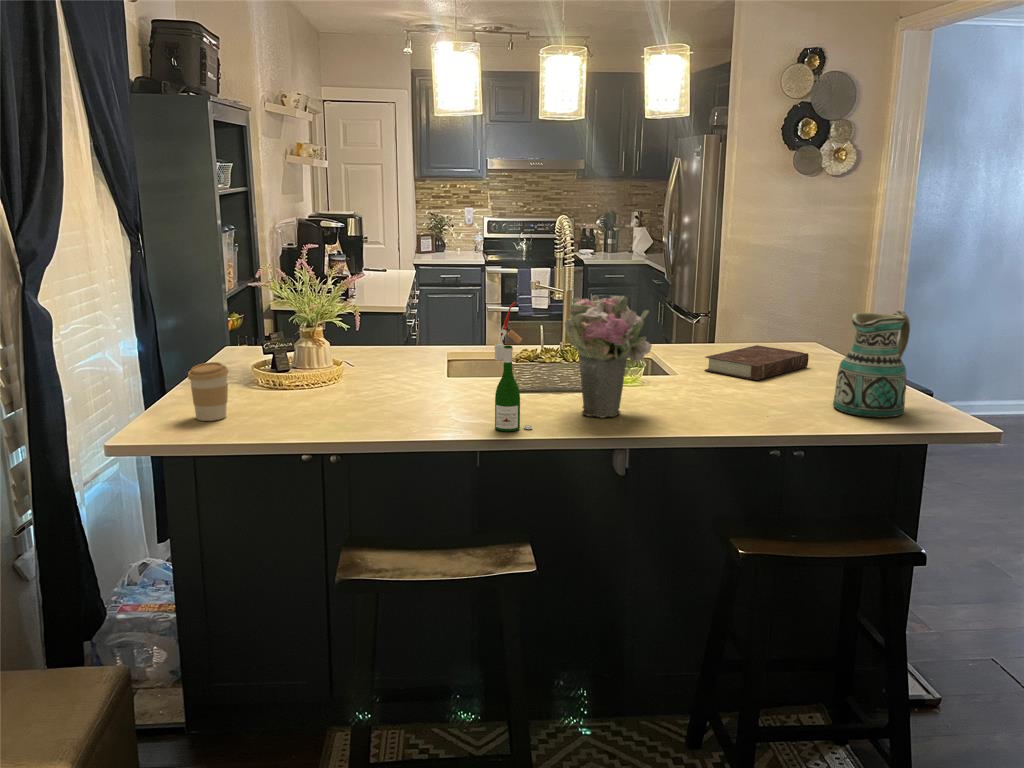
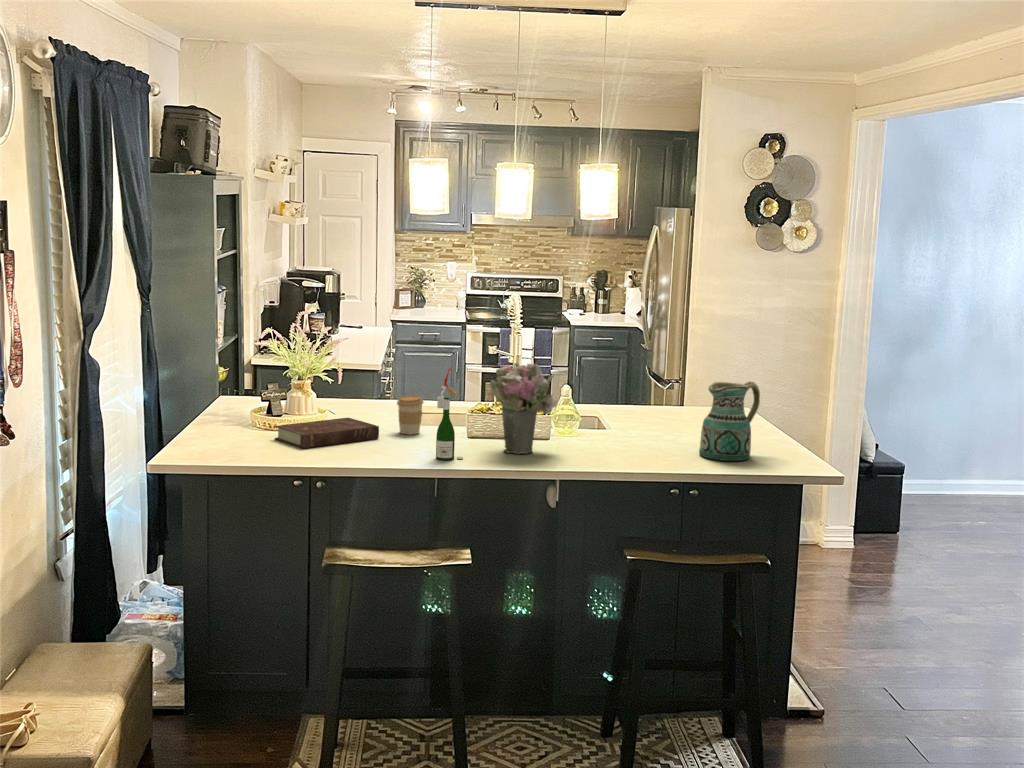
book: present [704,345,809,380] -> present [275,418,379,448]
coffee cup: present [188,362,228,421] -> present [397,395,423,434]

